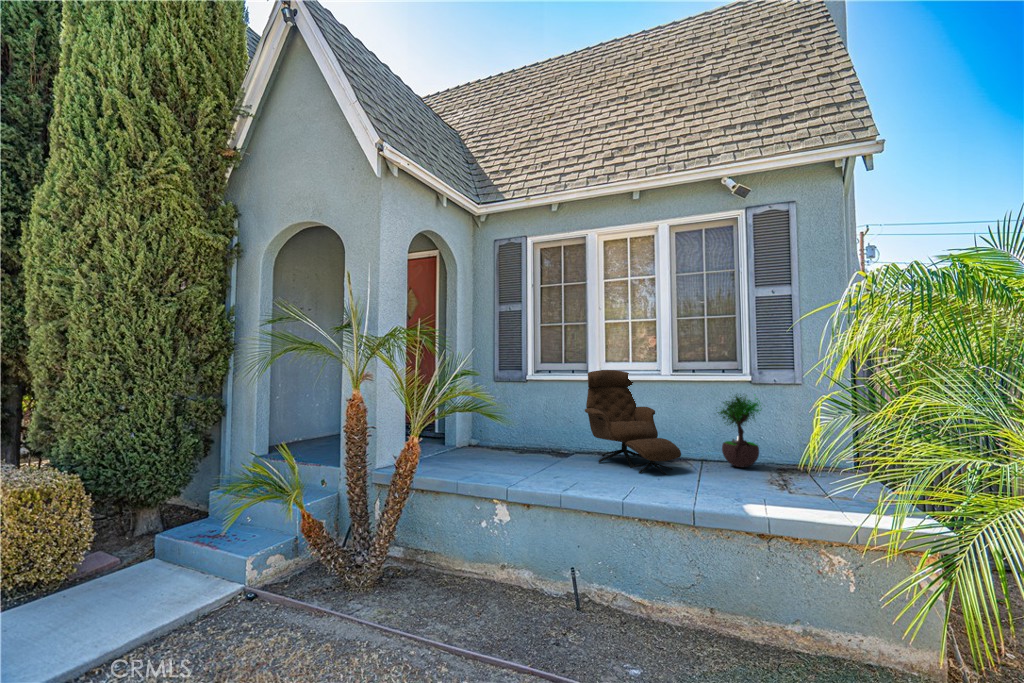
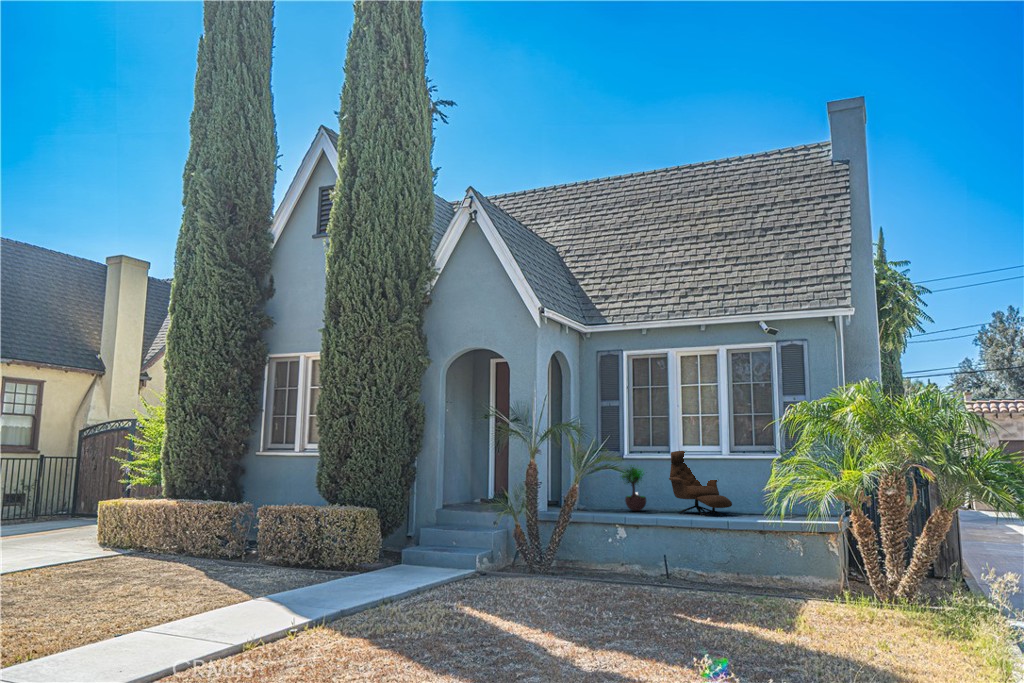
potted tree: present [717,394,761,467] -> present [620,467,646,511]

